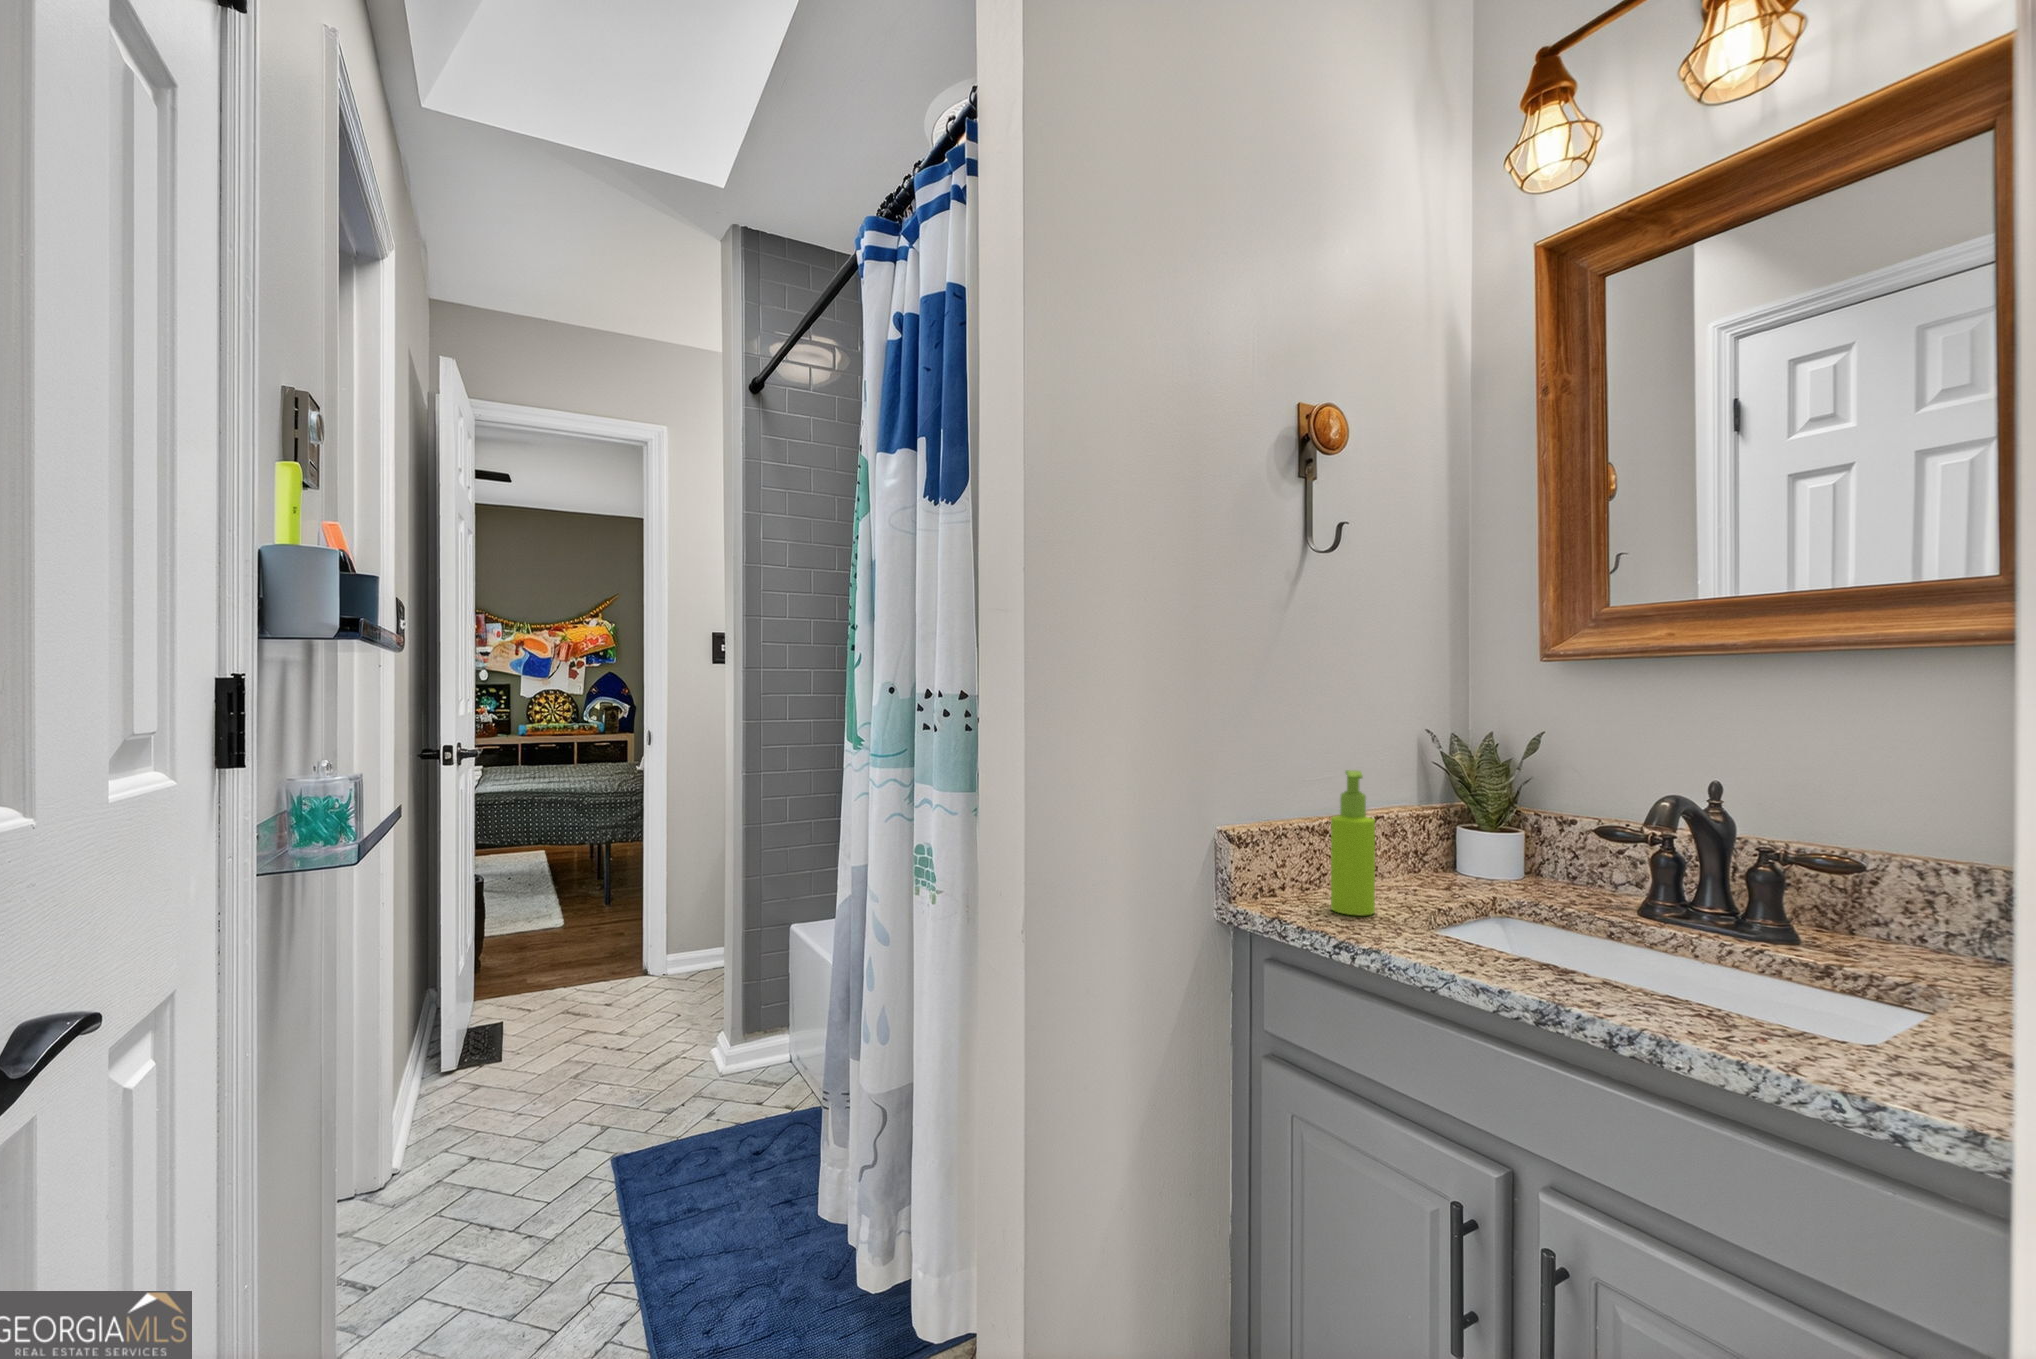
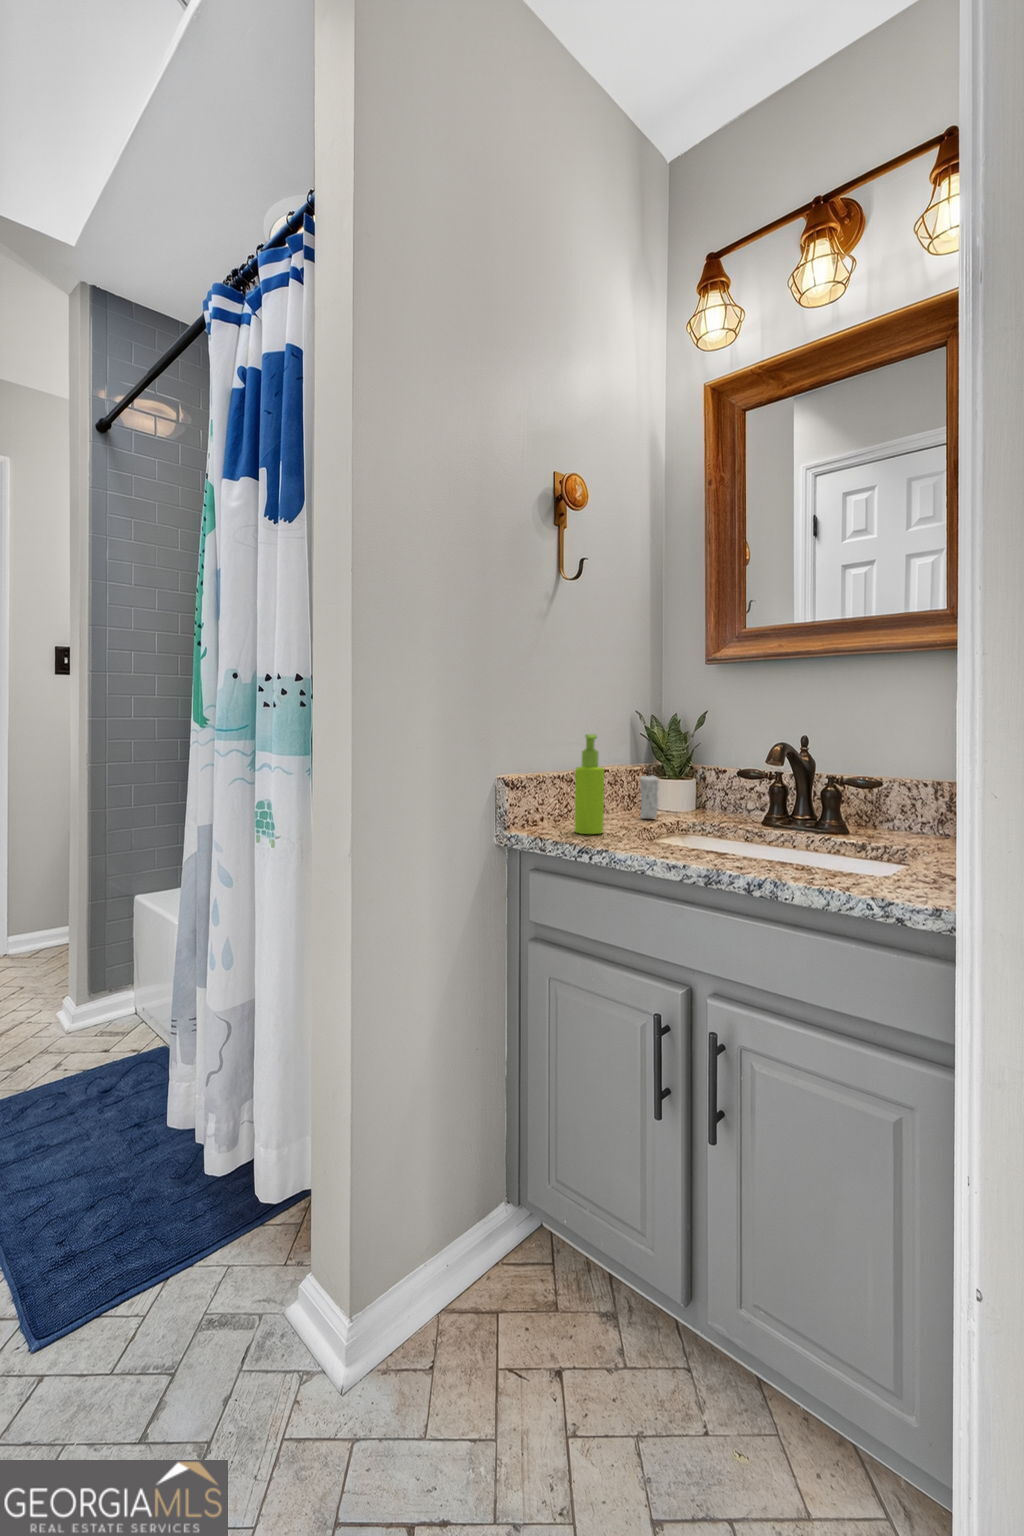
candle: none [1434,812,1464,889] -> present [640,775,658,818]

